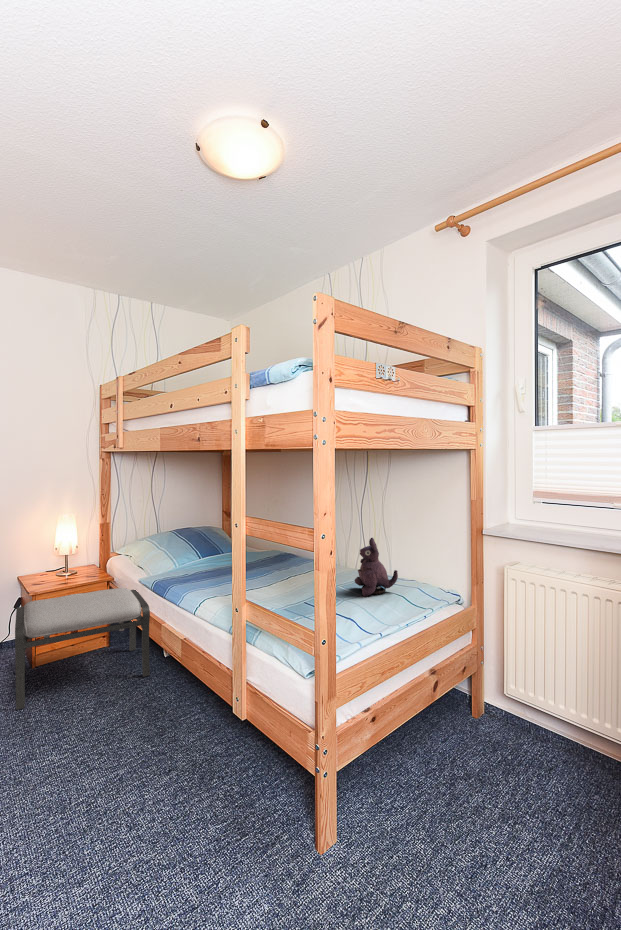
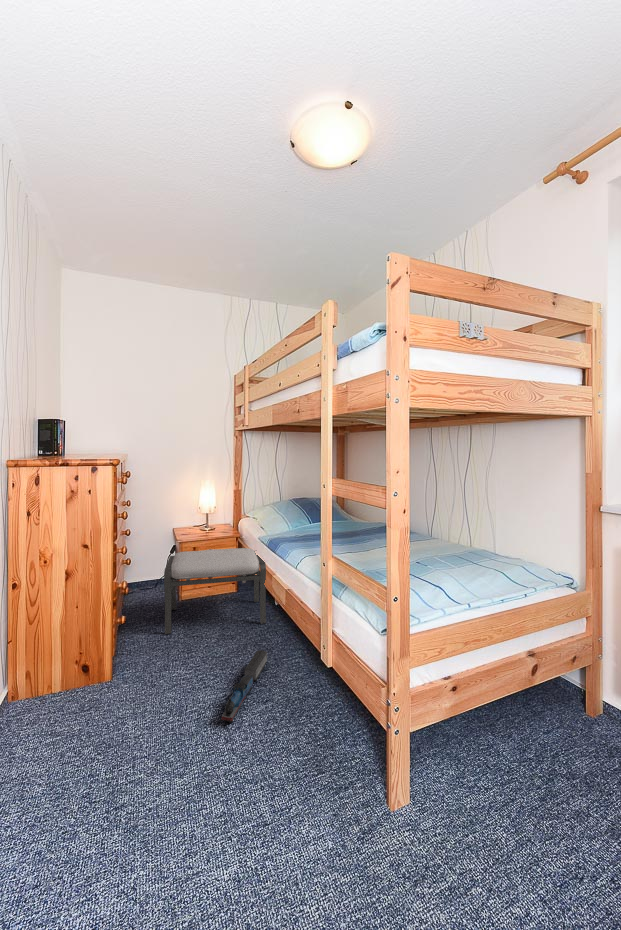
plush toy: present [355,538,398,596] -> none [449,511,497,569]
toy train: none [117,710,161,806] -> present [220,650,267,722]

